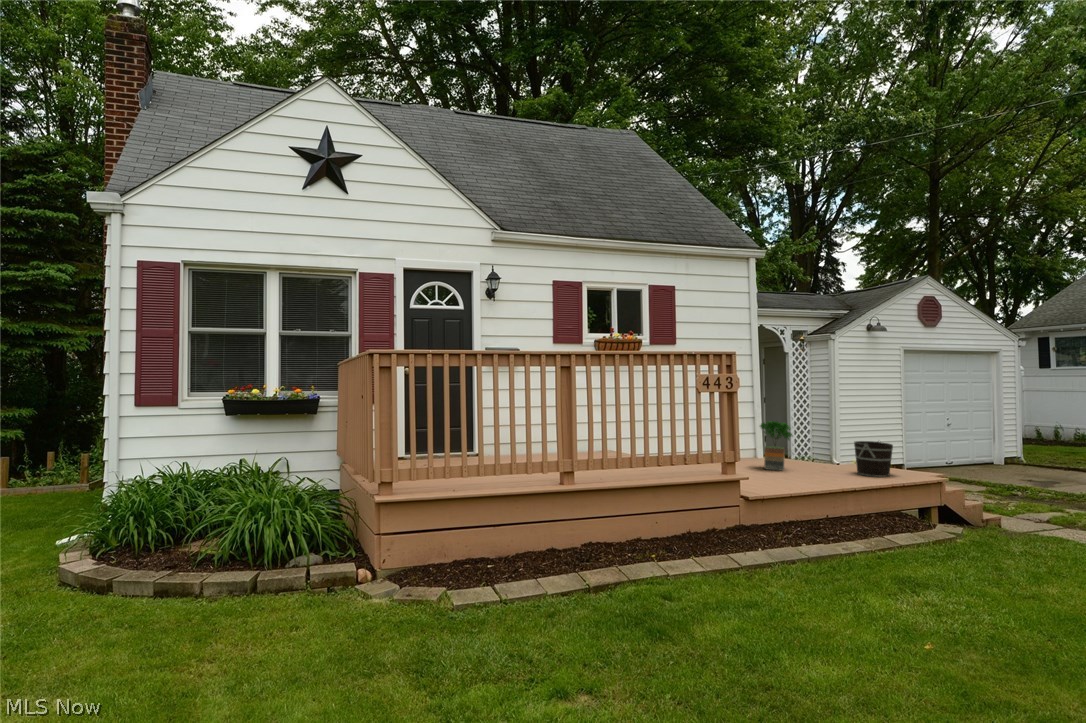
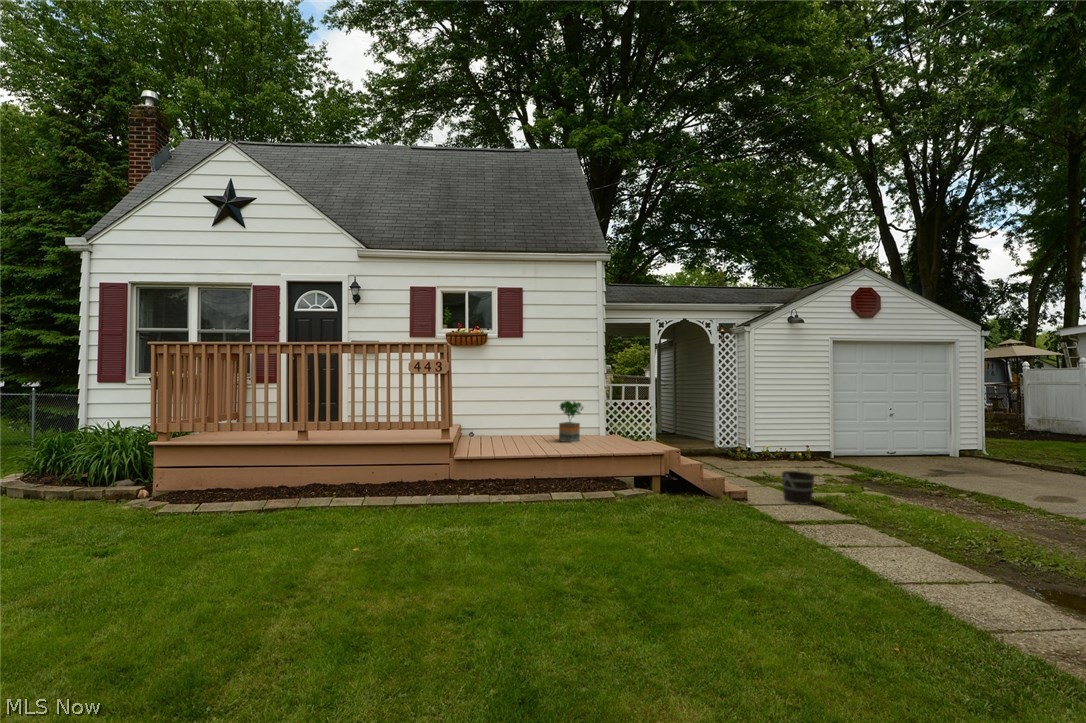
bucket: present [854,441,893,477] -> present [782,471,814,505]

